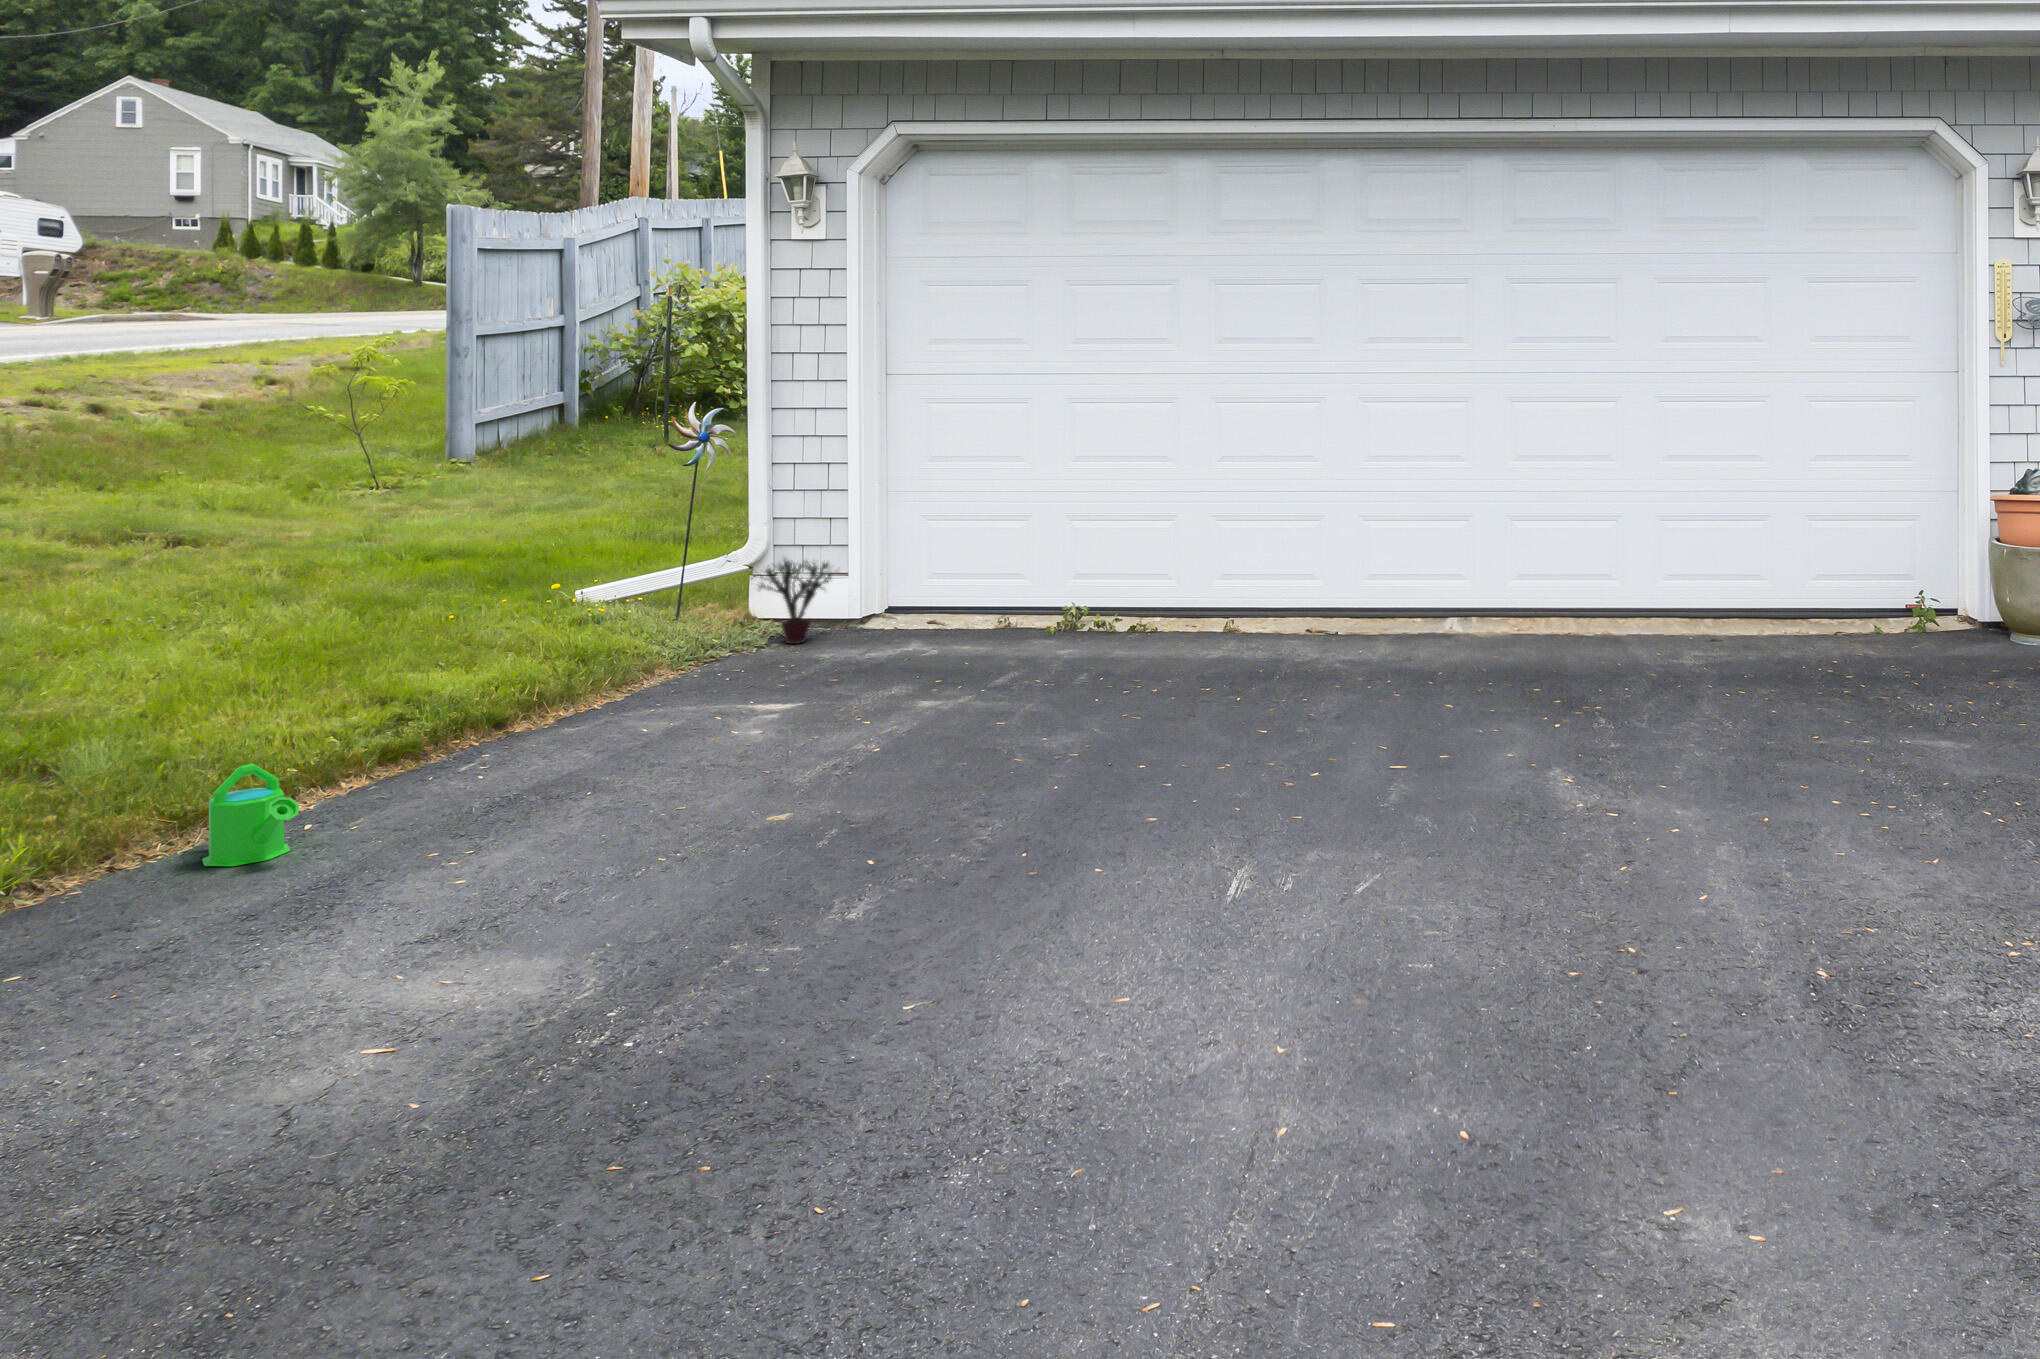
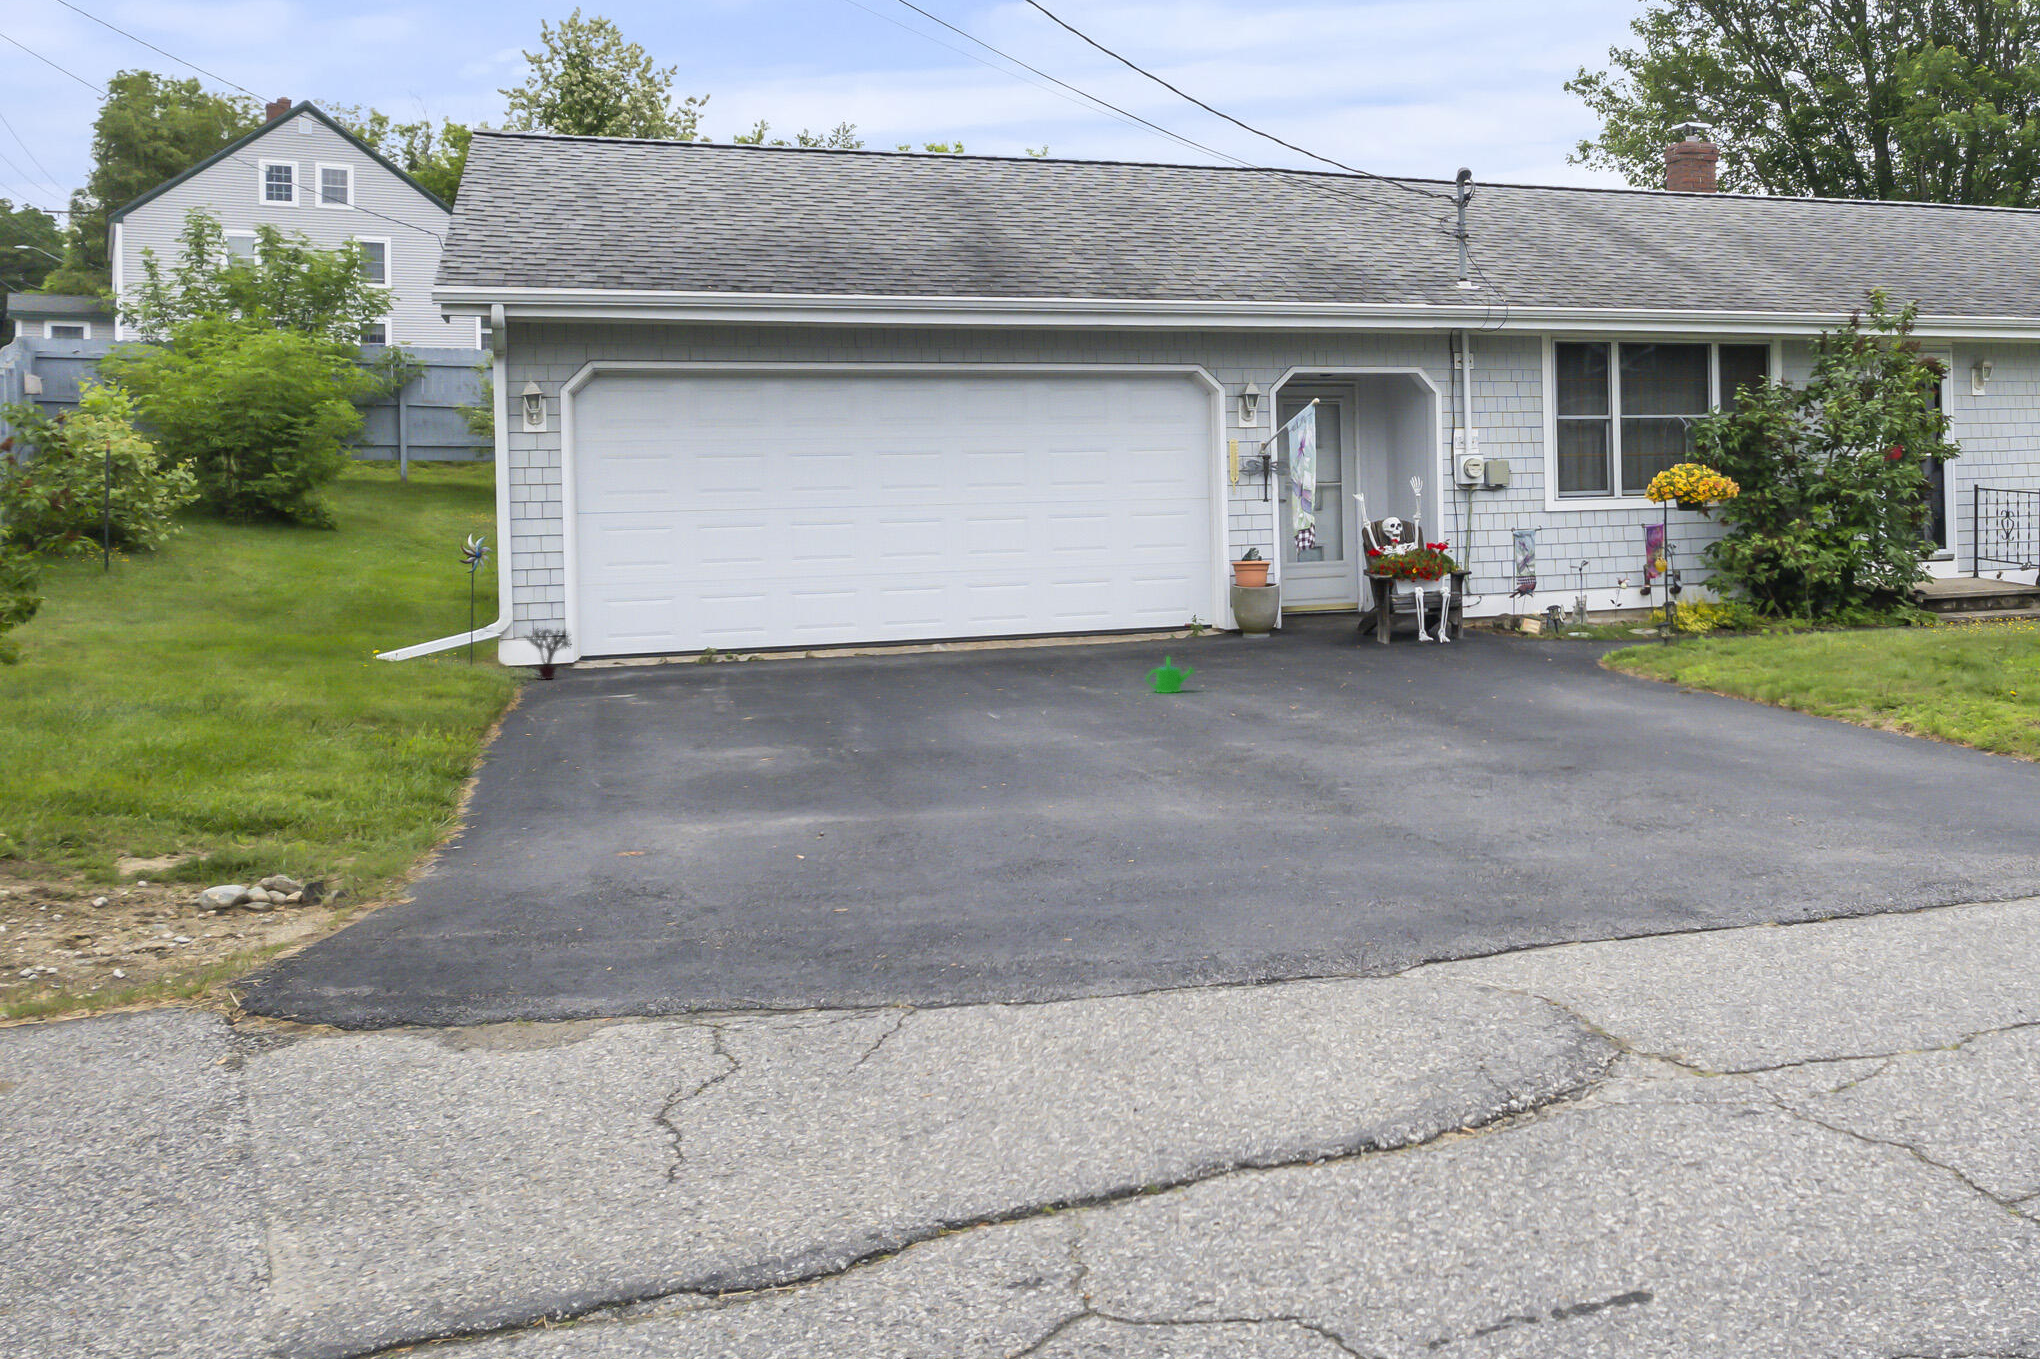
watering can: present [202,764,299,866] -> present [1146,657,1194,693]

